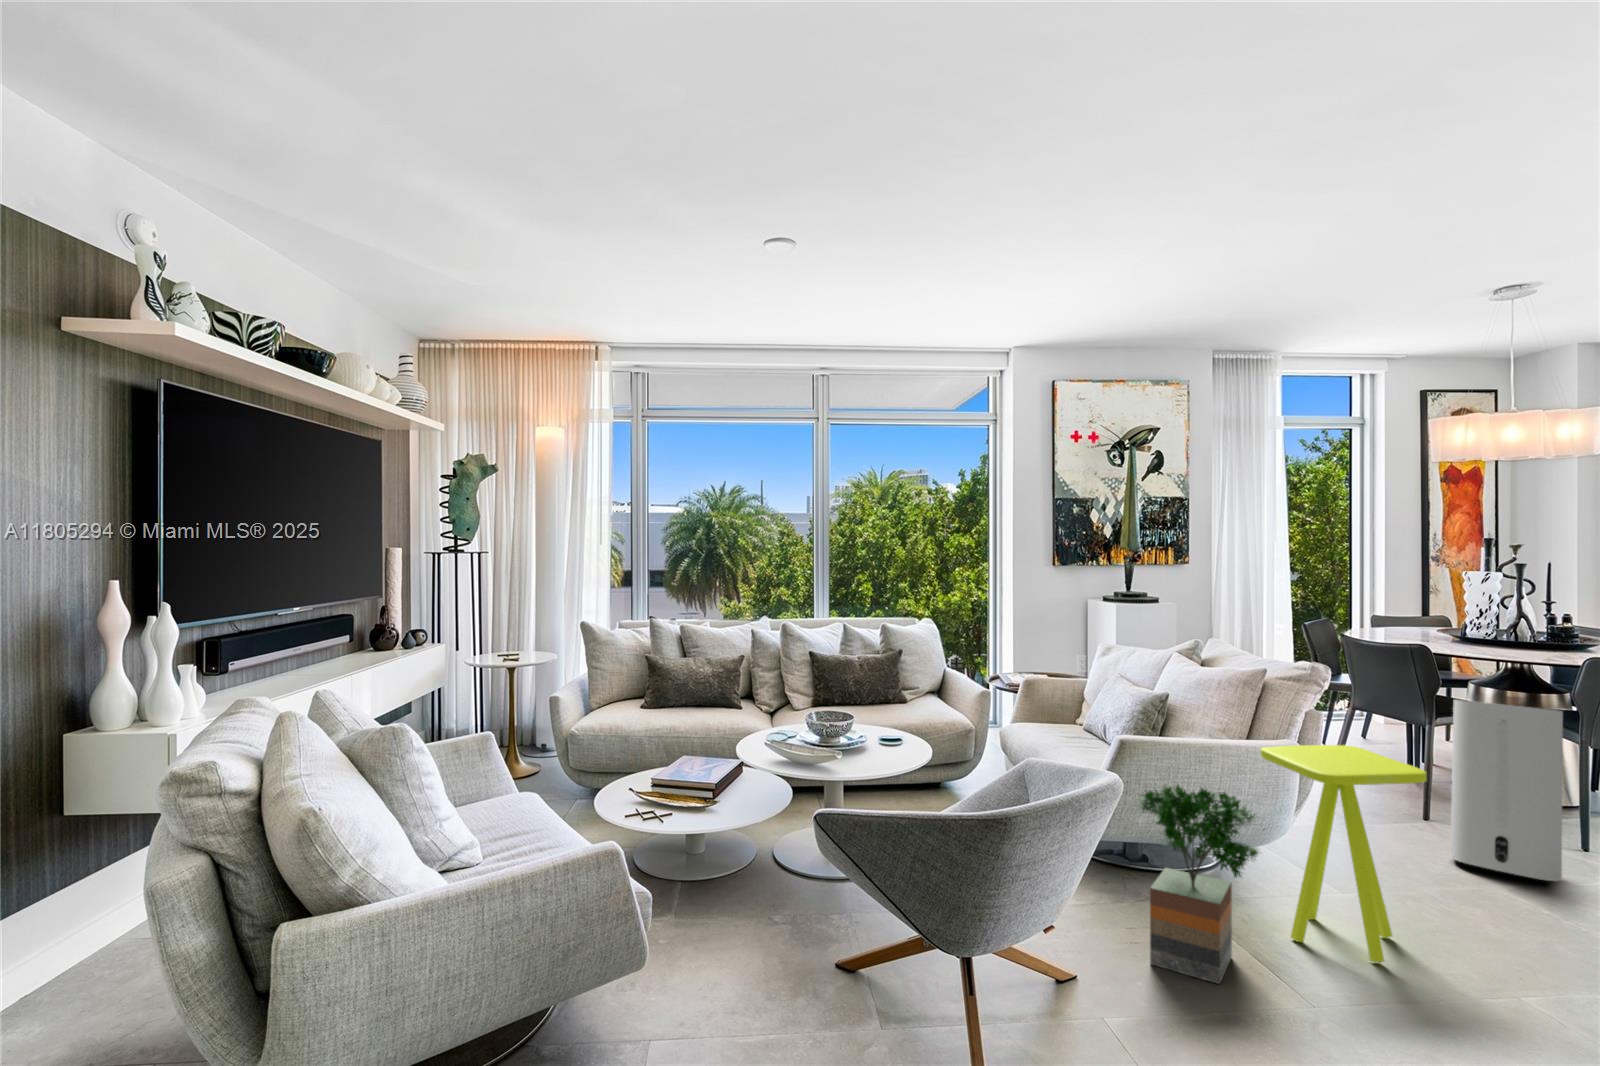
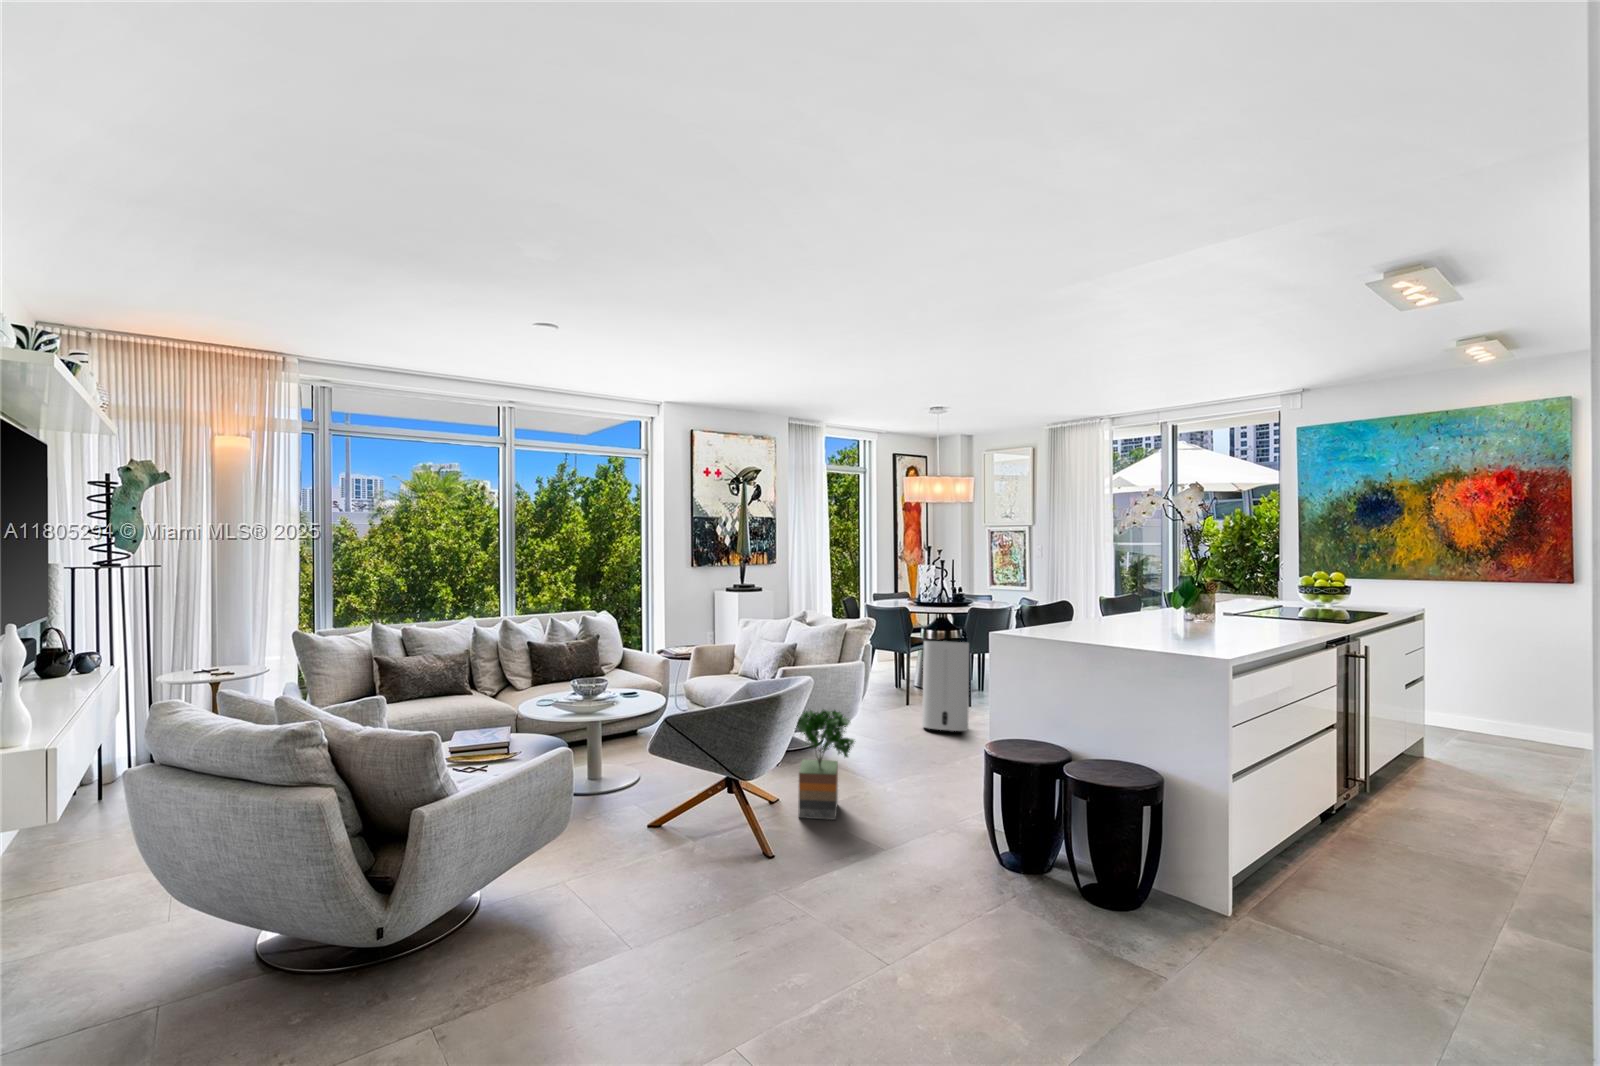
side table: present [1261,745,1427,962] -> none [846,674,925,790]

